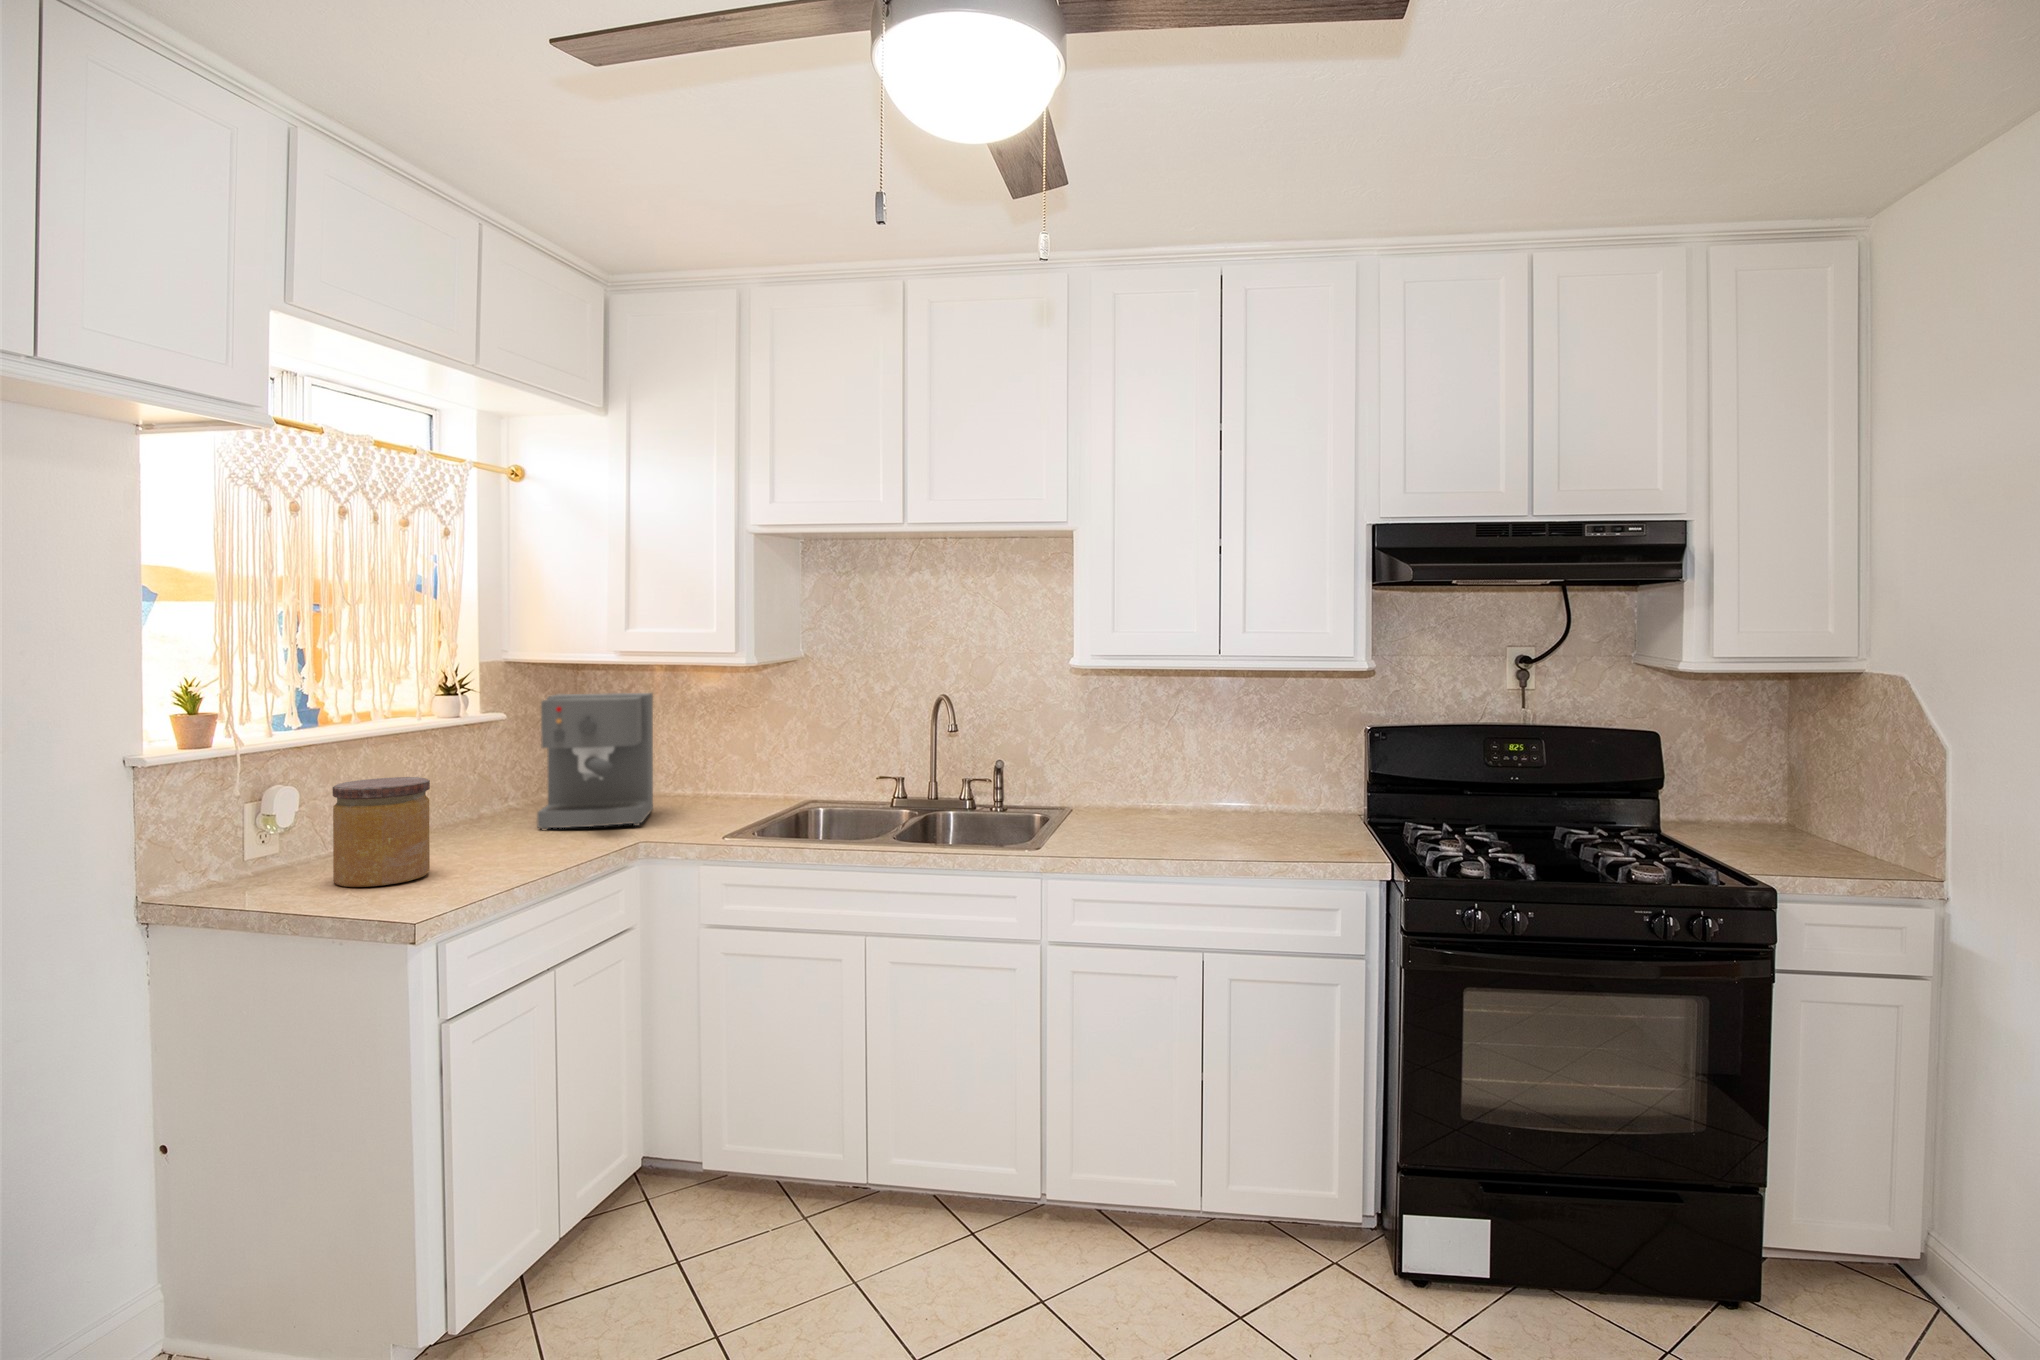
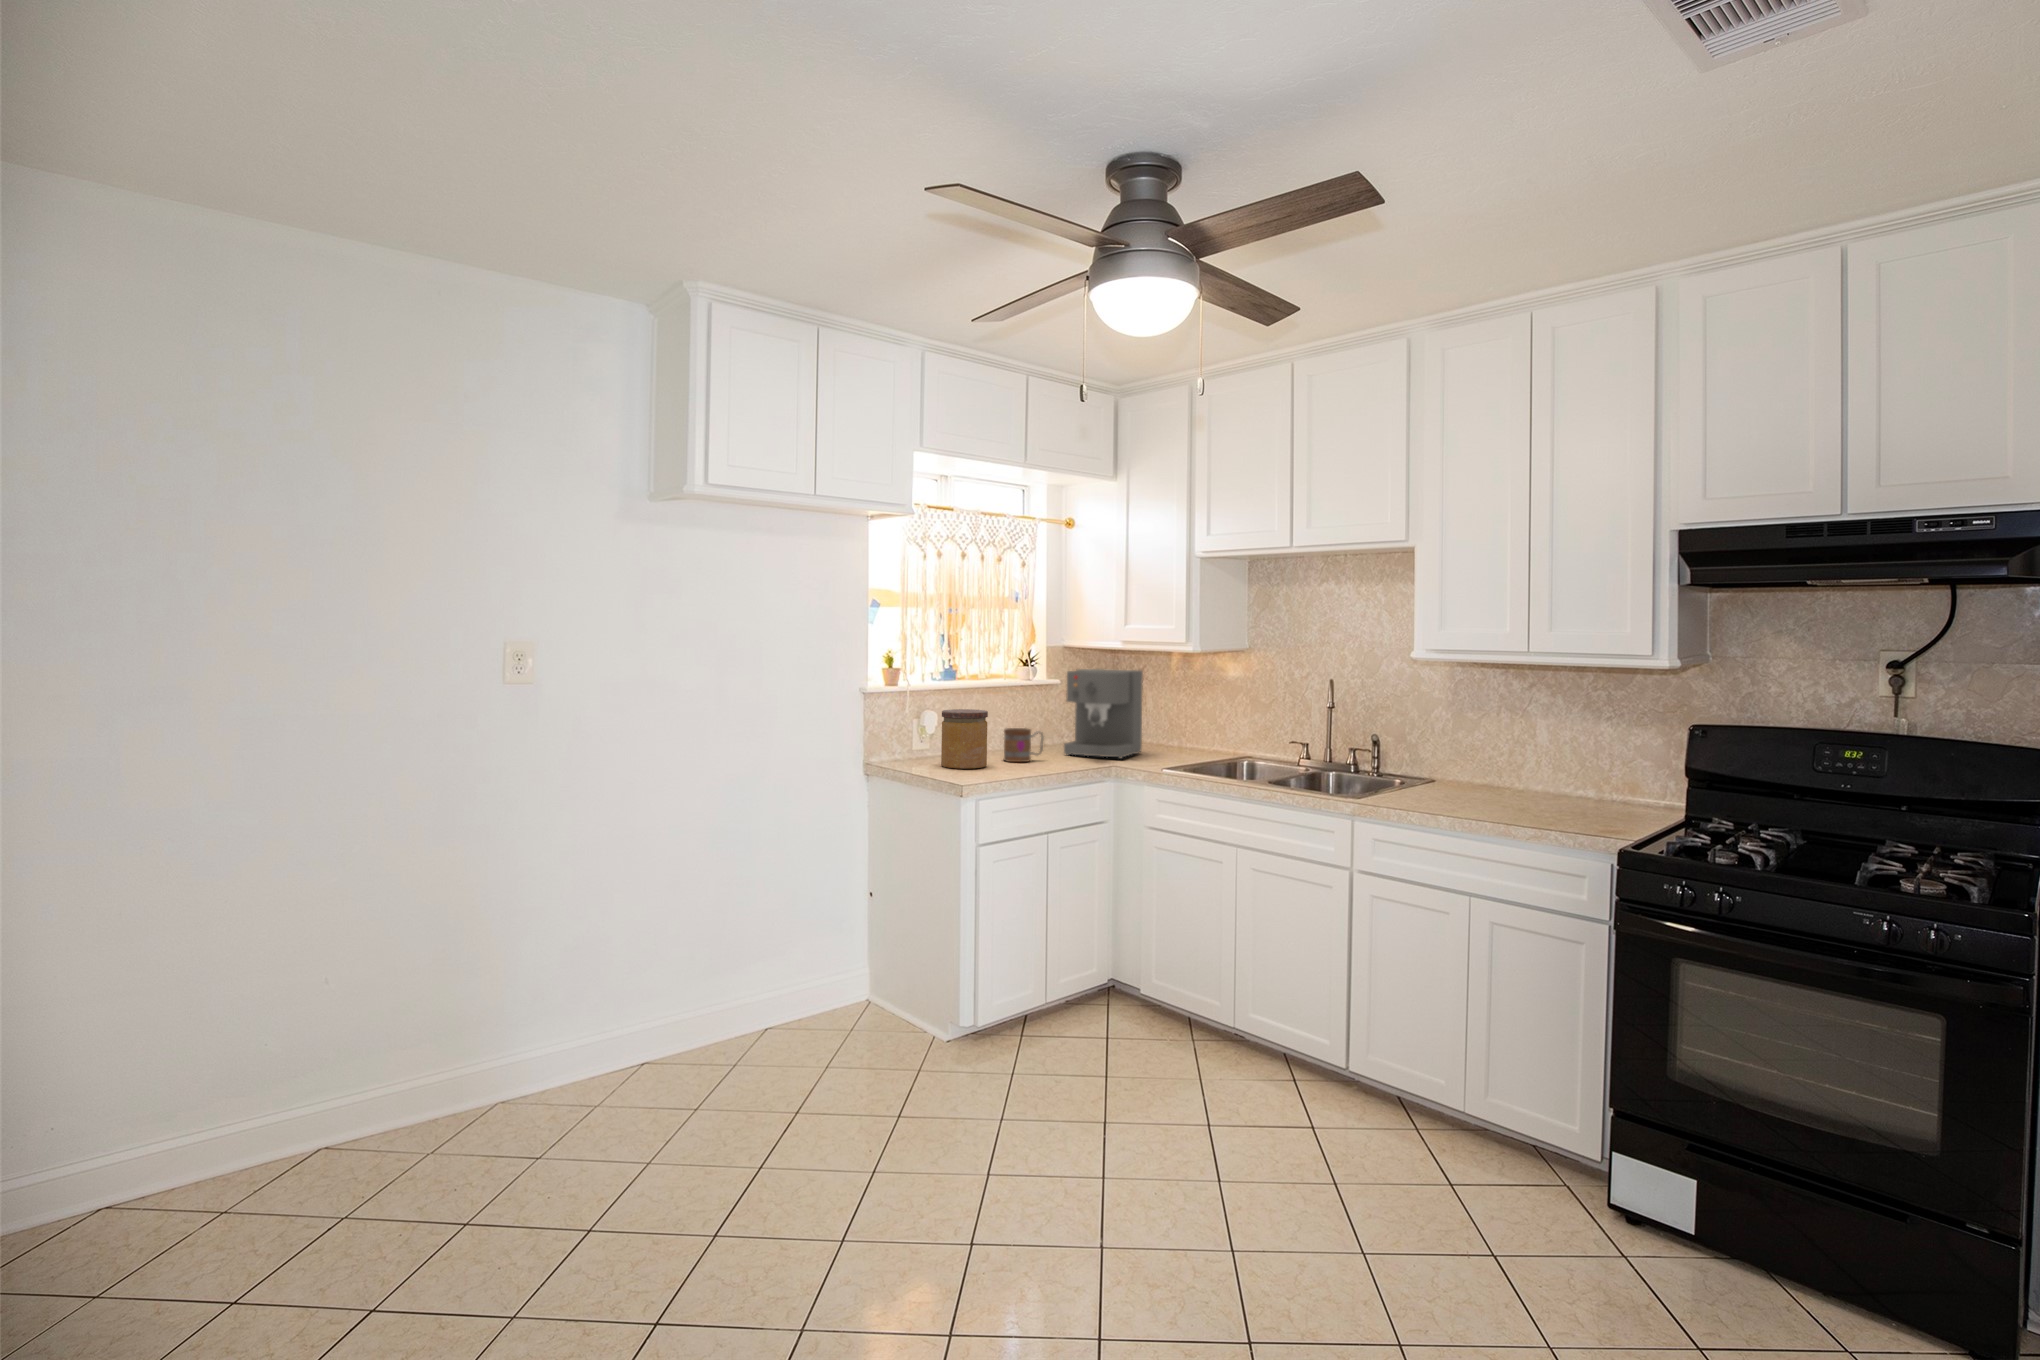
mug: none [446,797,517,857] -> present [1003,728,1043,762]

